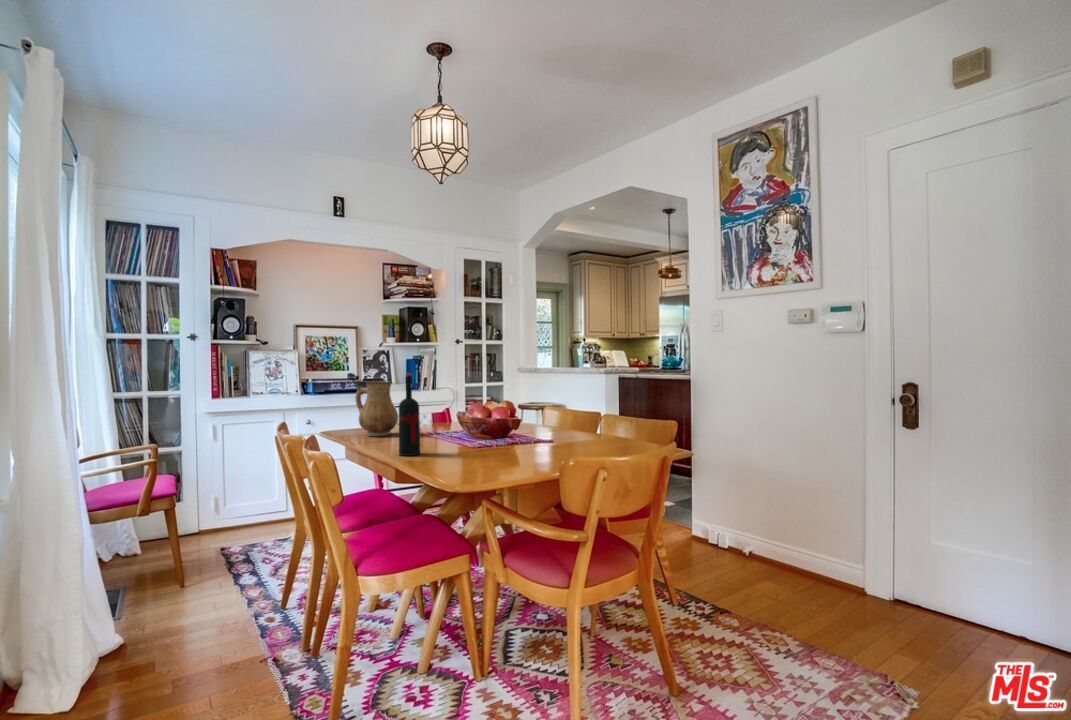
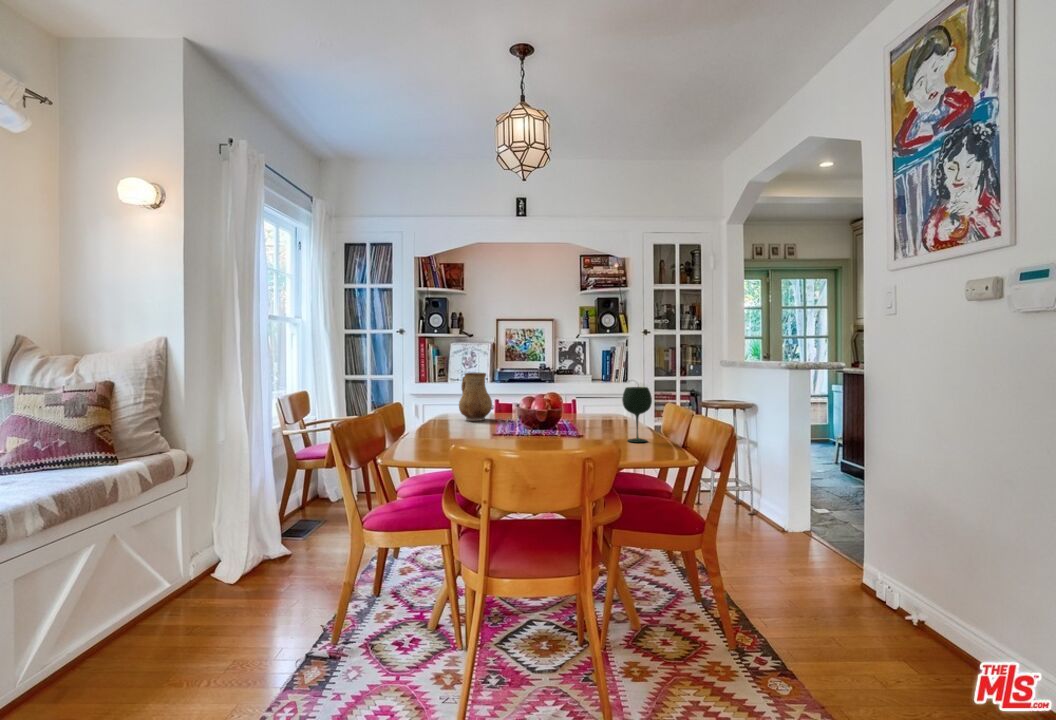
wine bottle: present [399,373,420,456] -> none [432,368,451,439]
wine glass: none [578,388,604,439] -> present [622,387,652,442]

